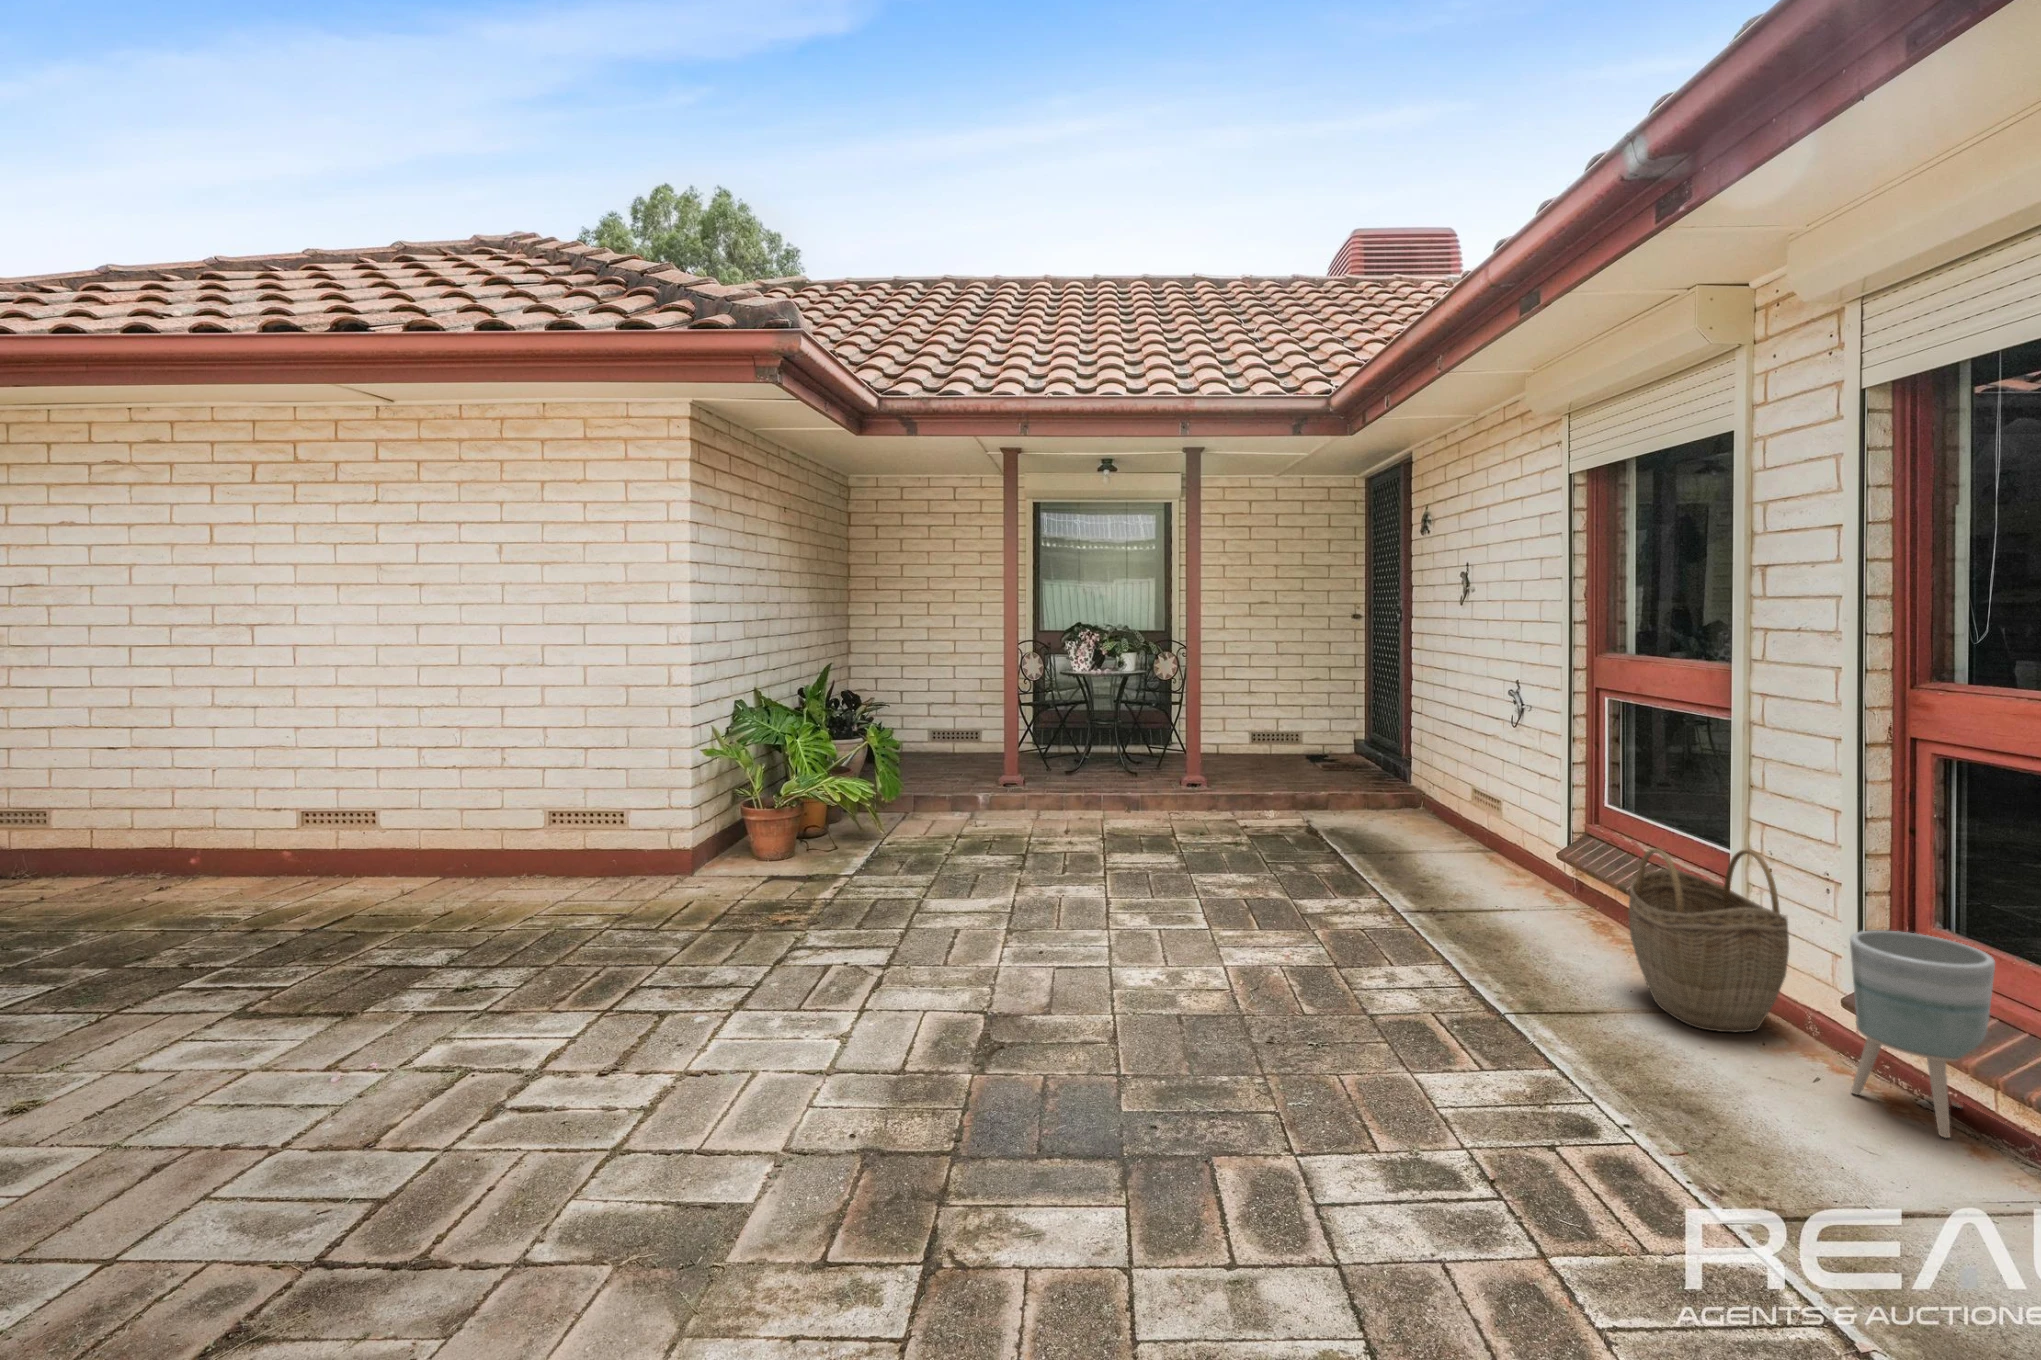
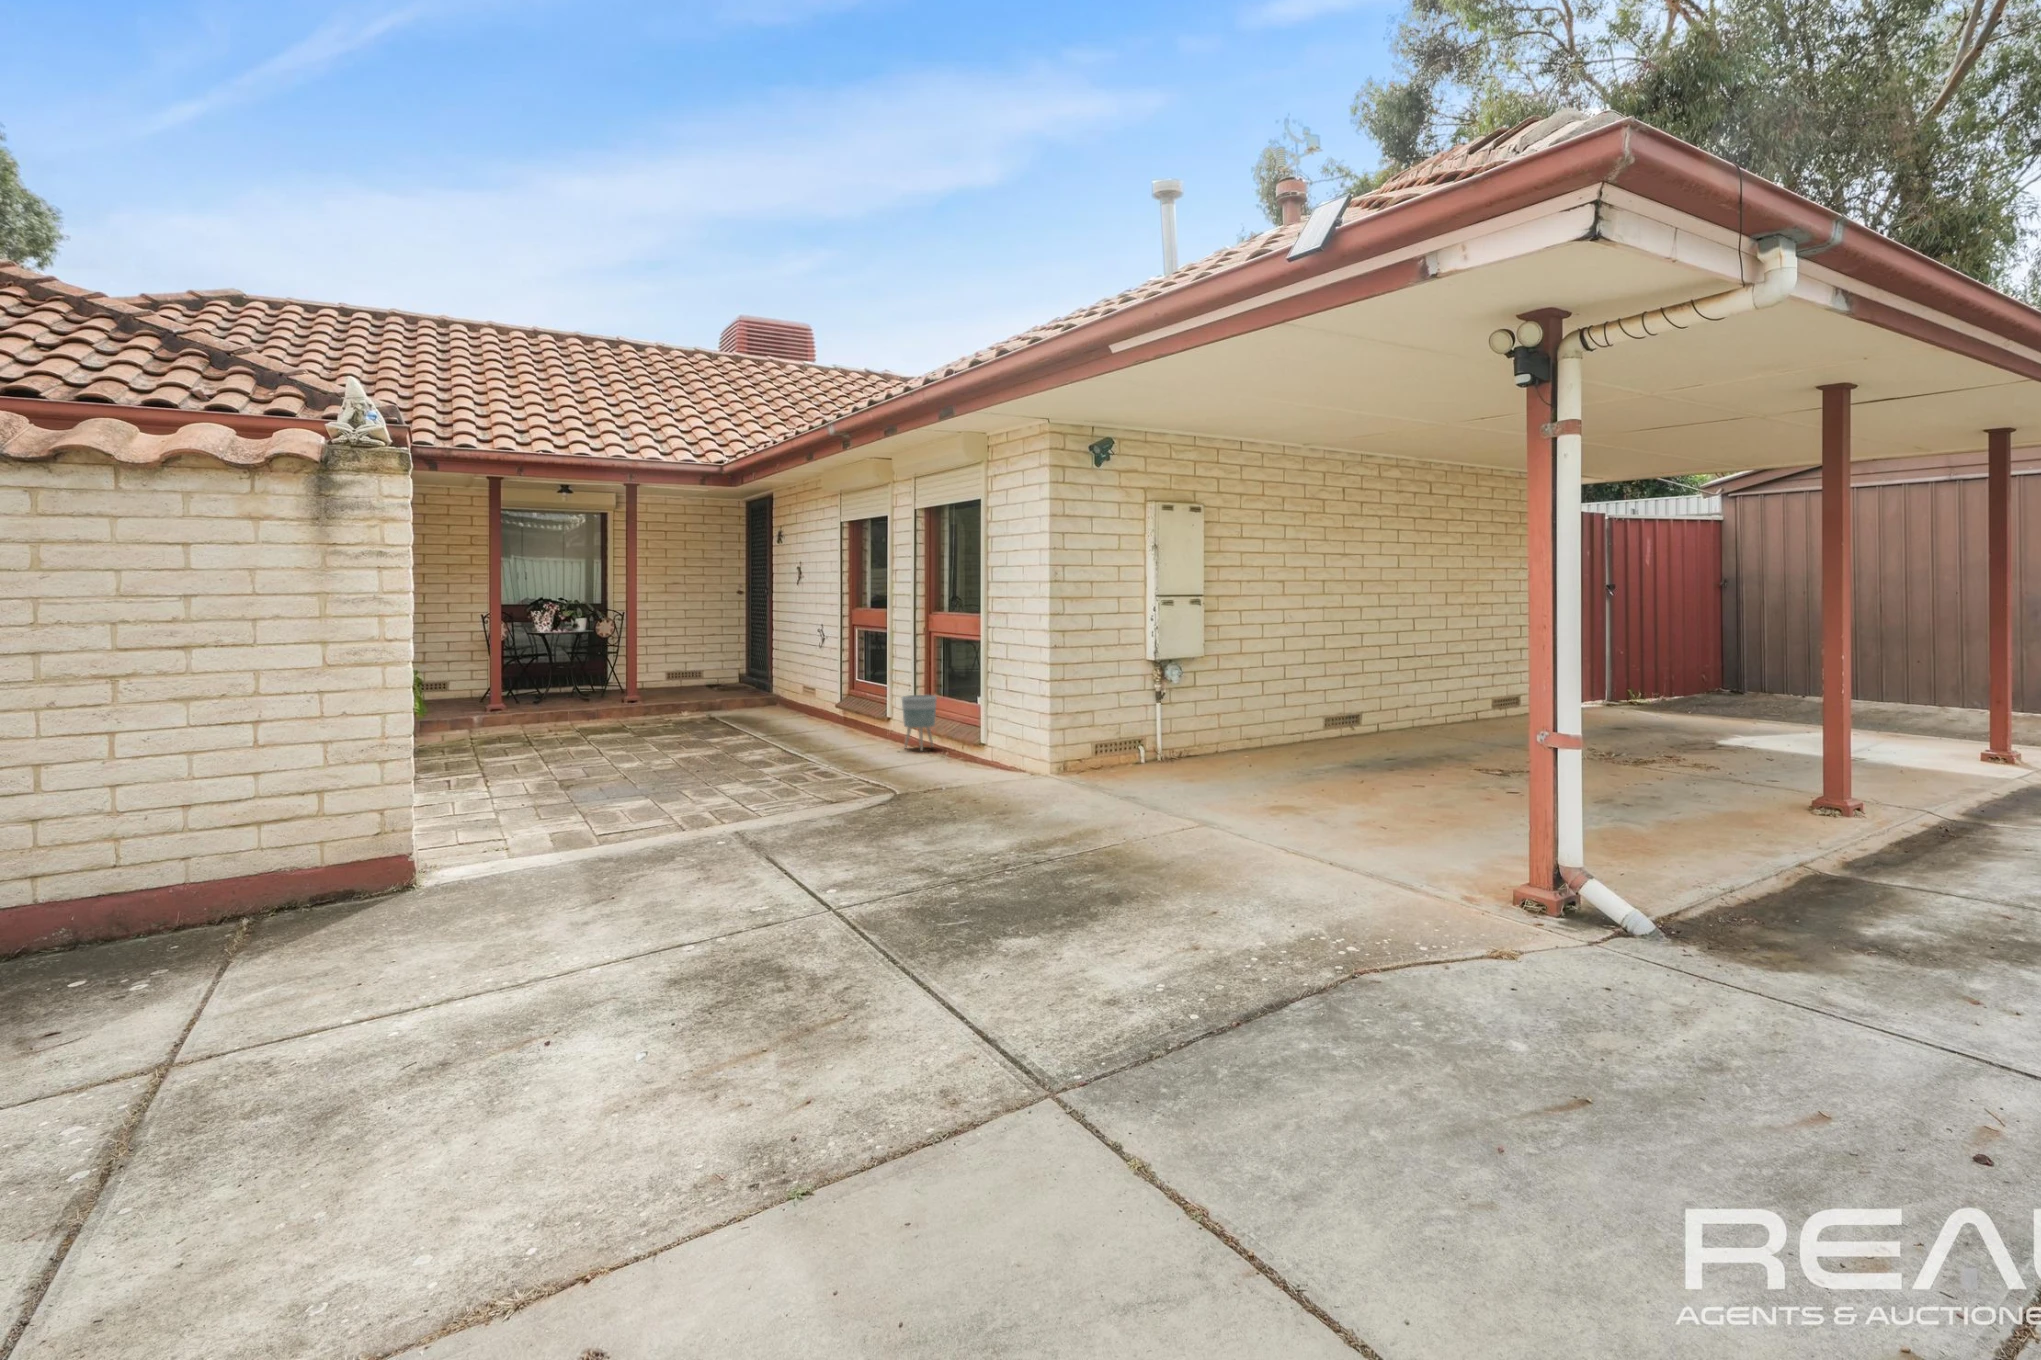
woven basket: present [1629,848,1789,1032] -> none [848,679,896,744]

